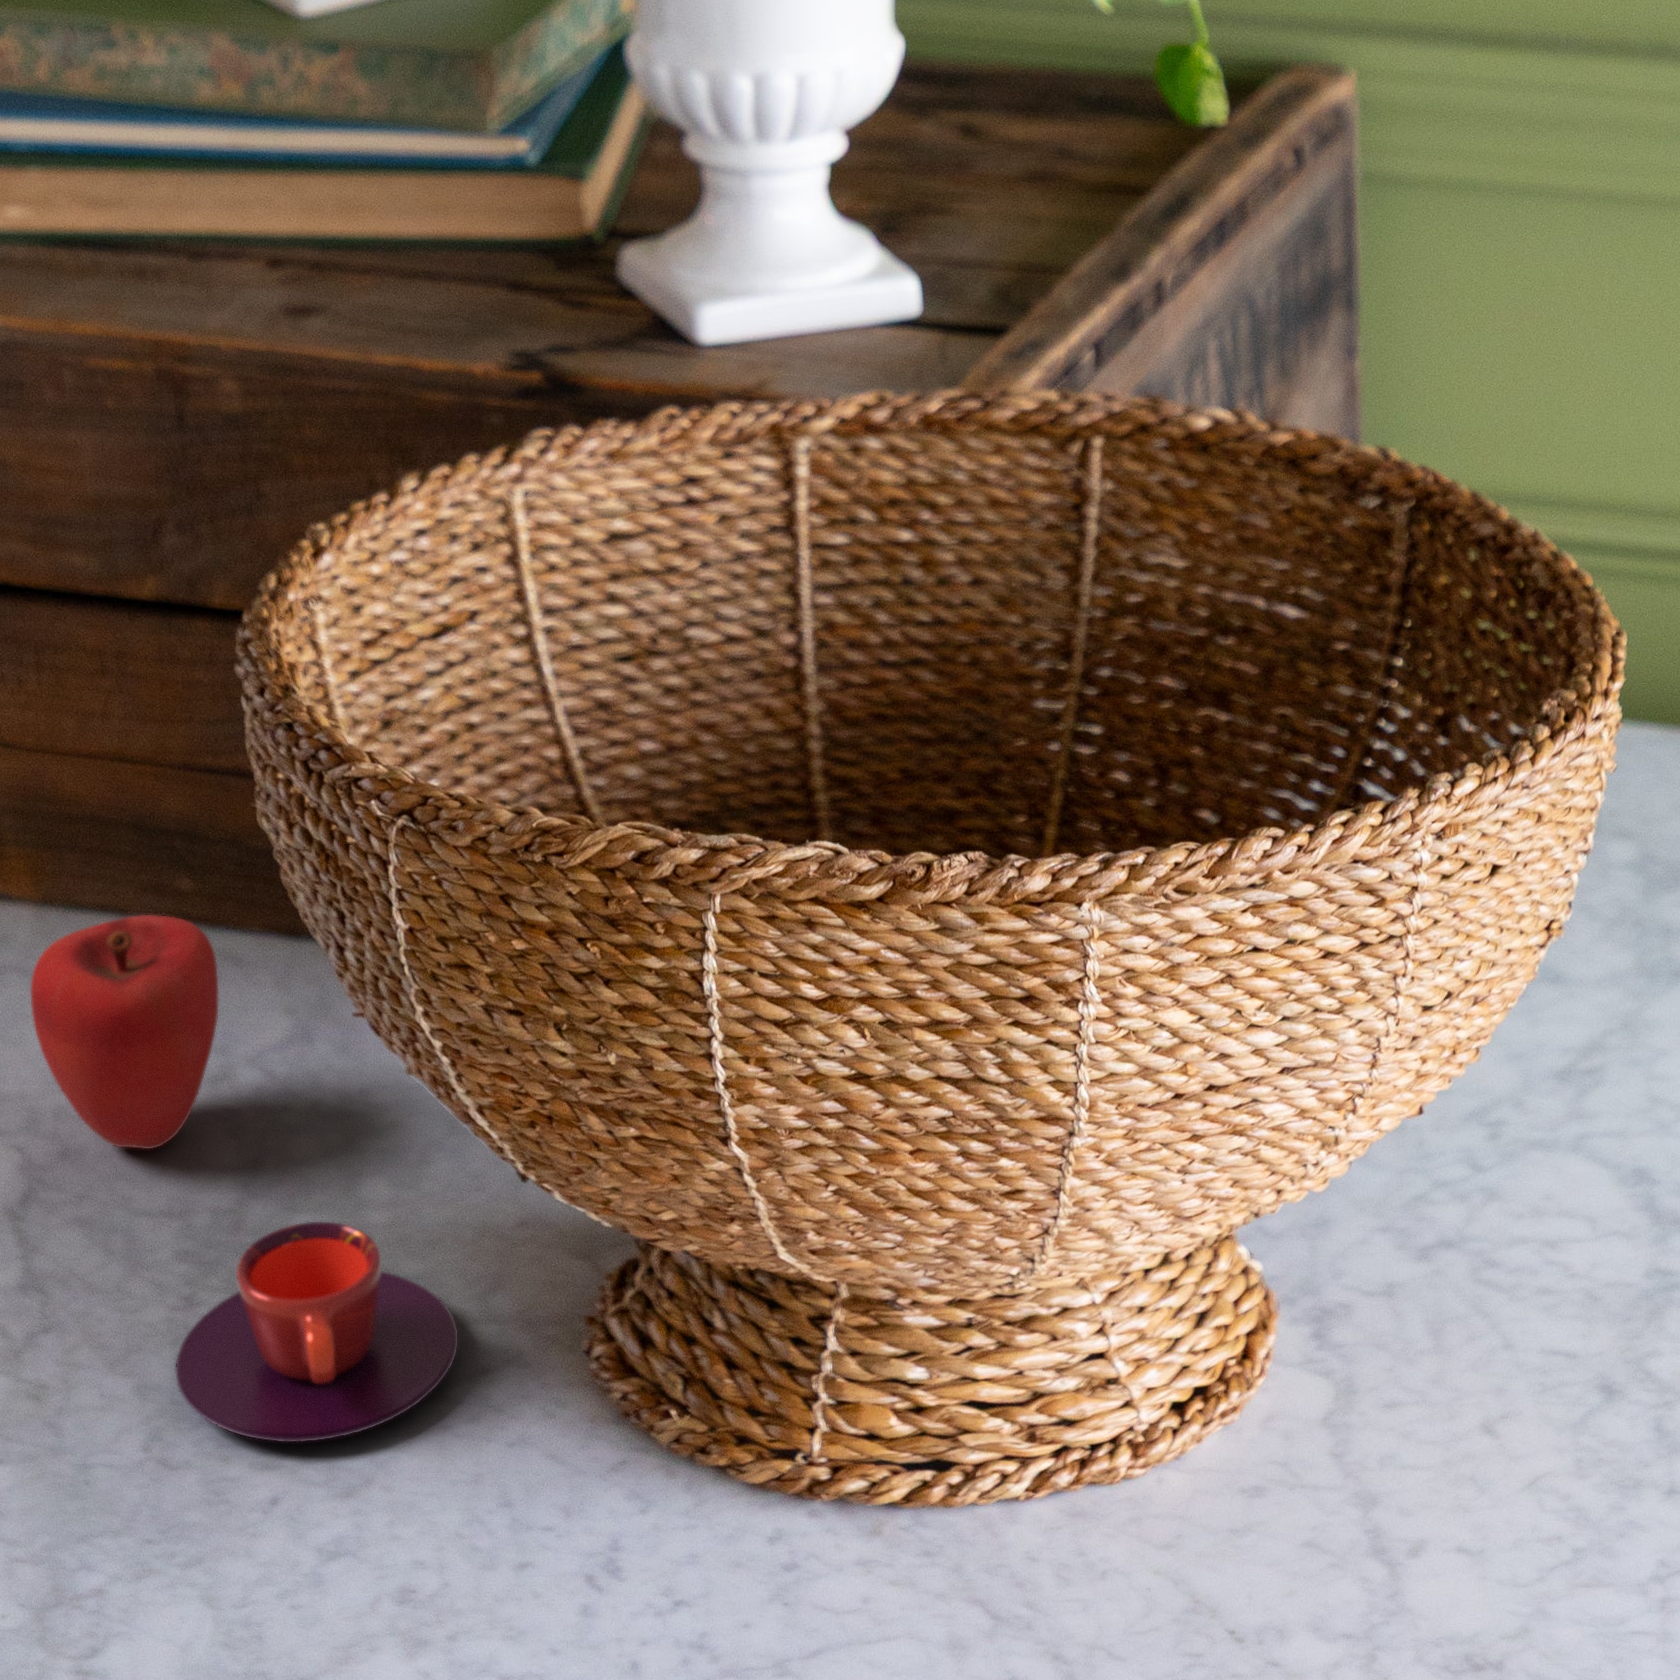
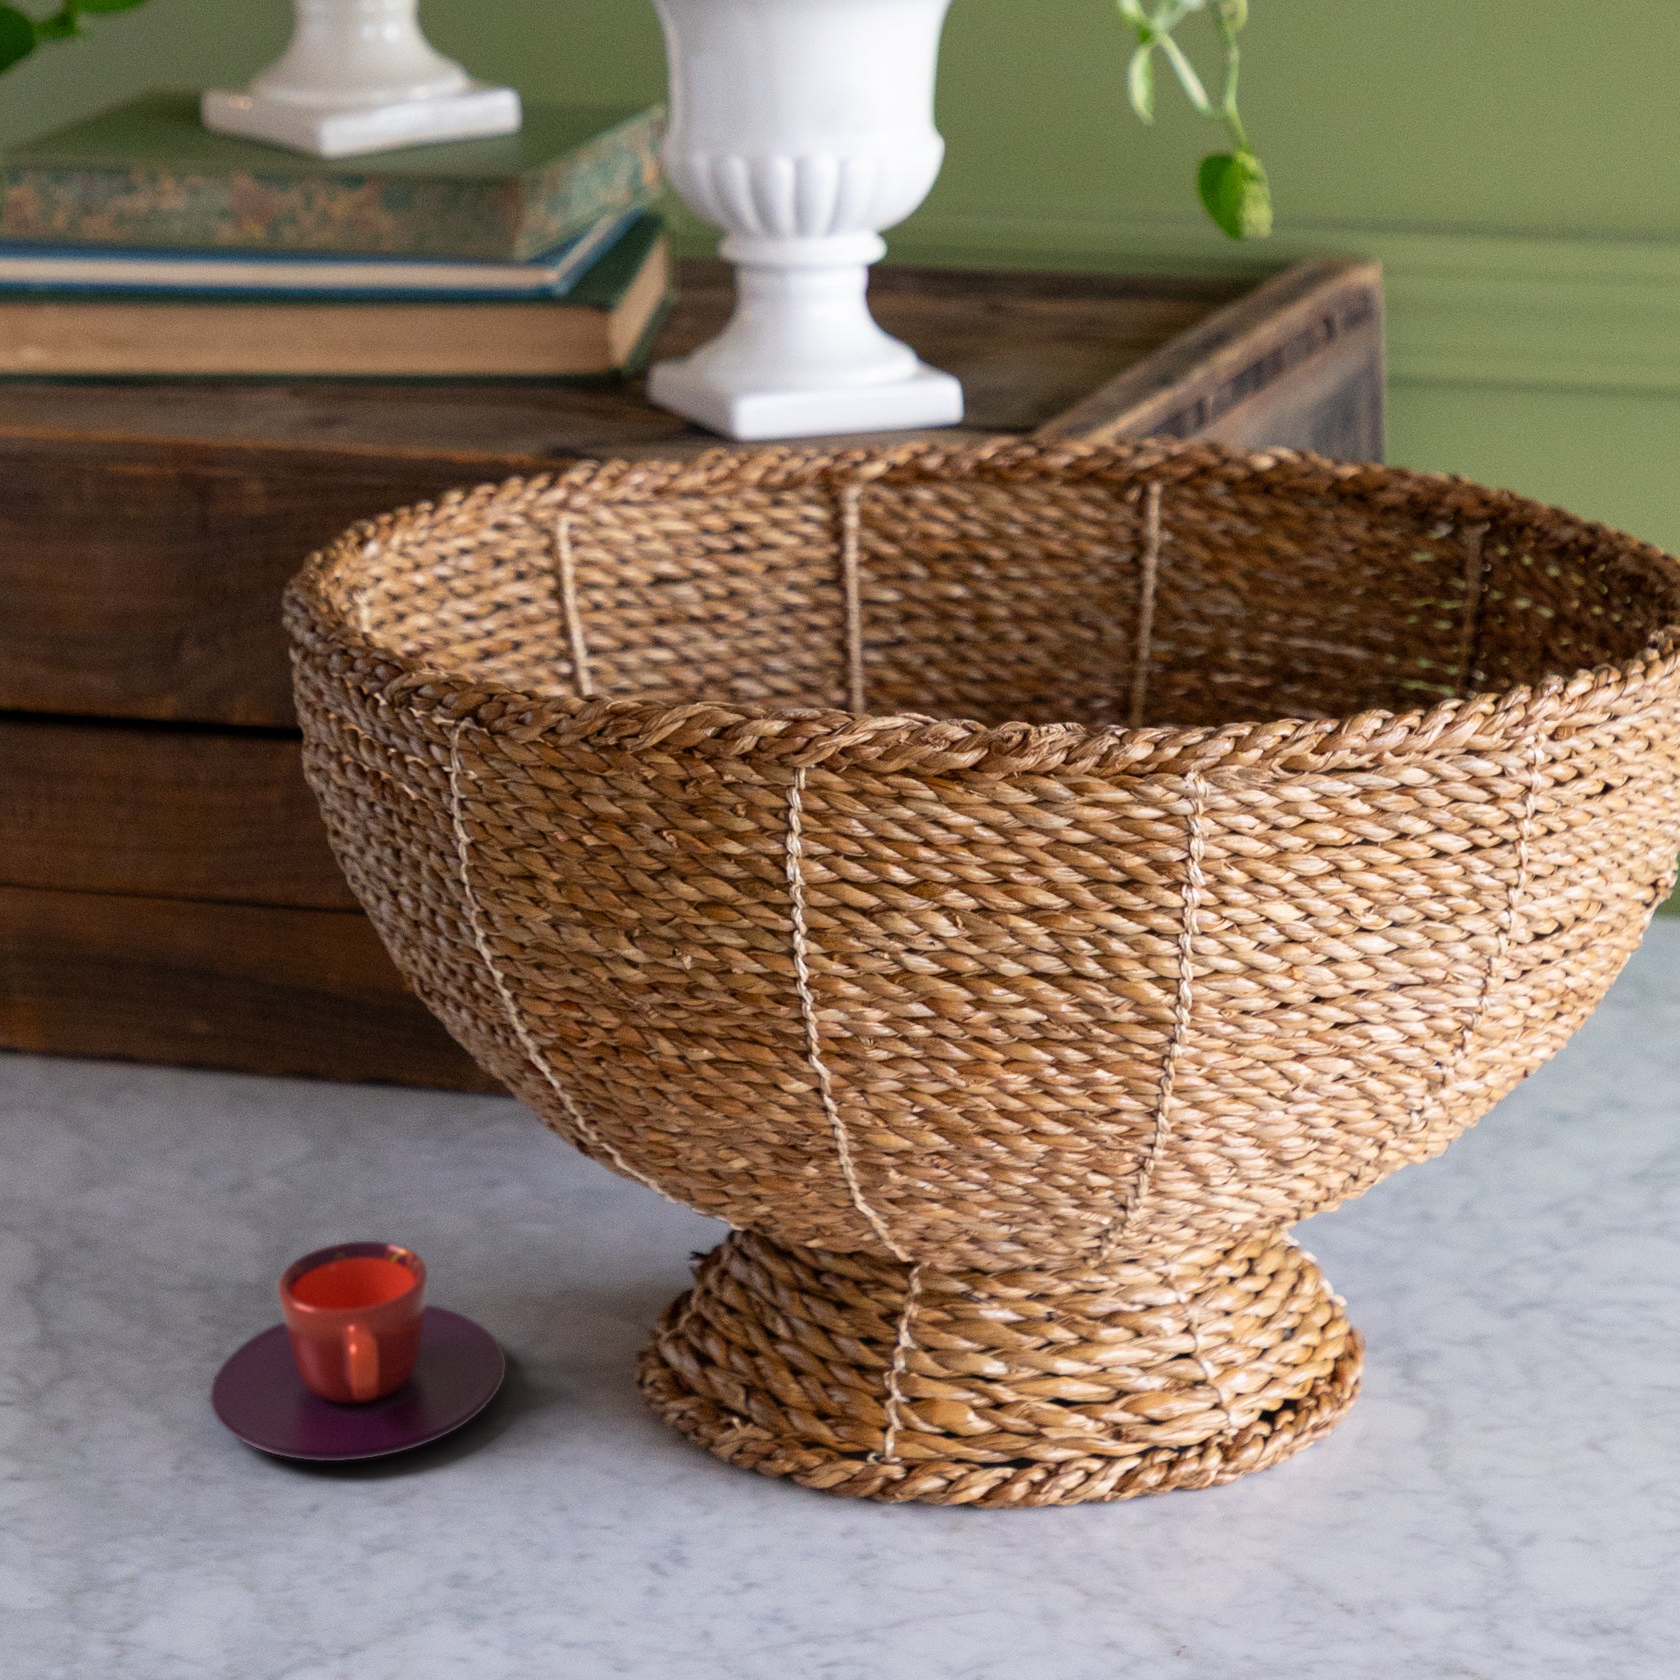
apple: present [31,915,218,1149] -> none [77,966,265,1203]

